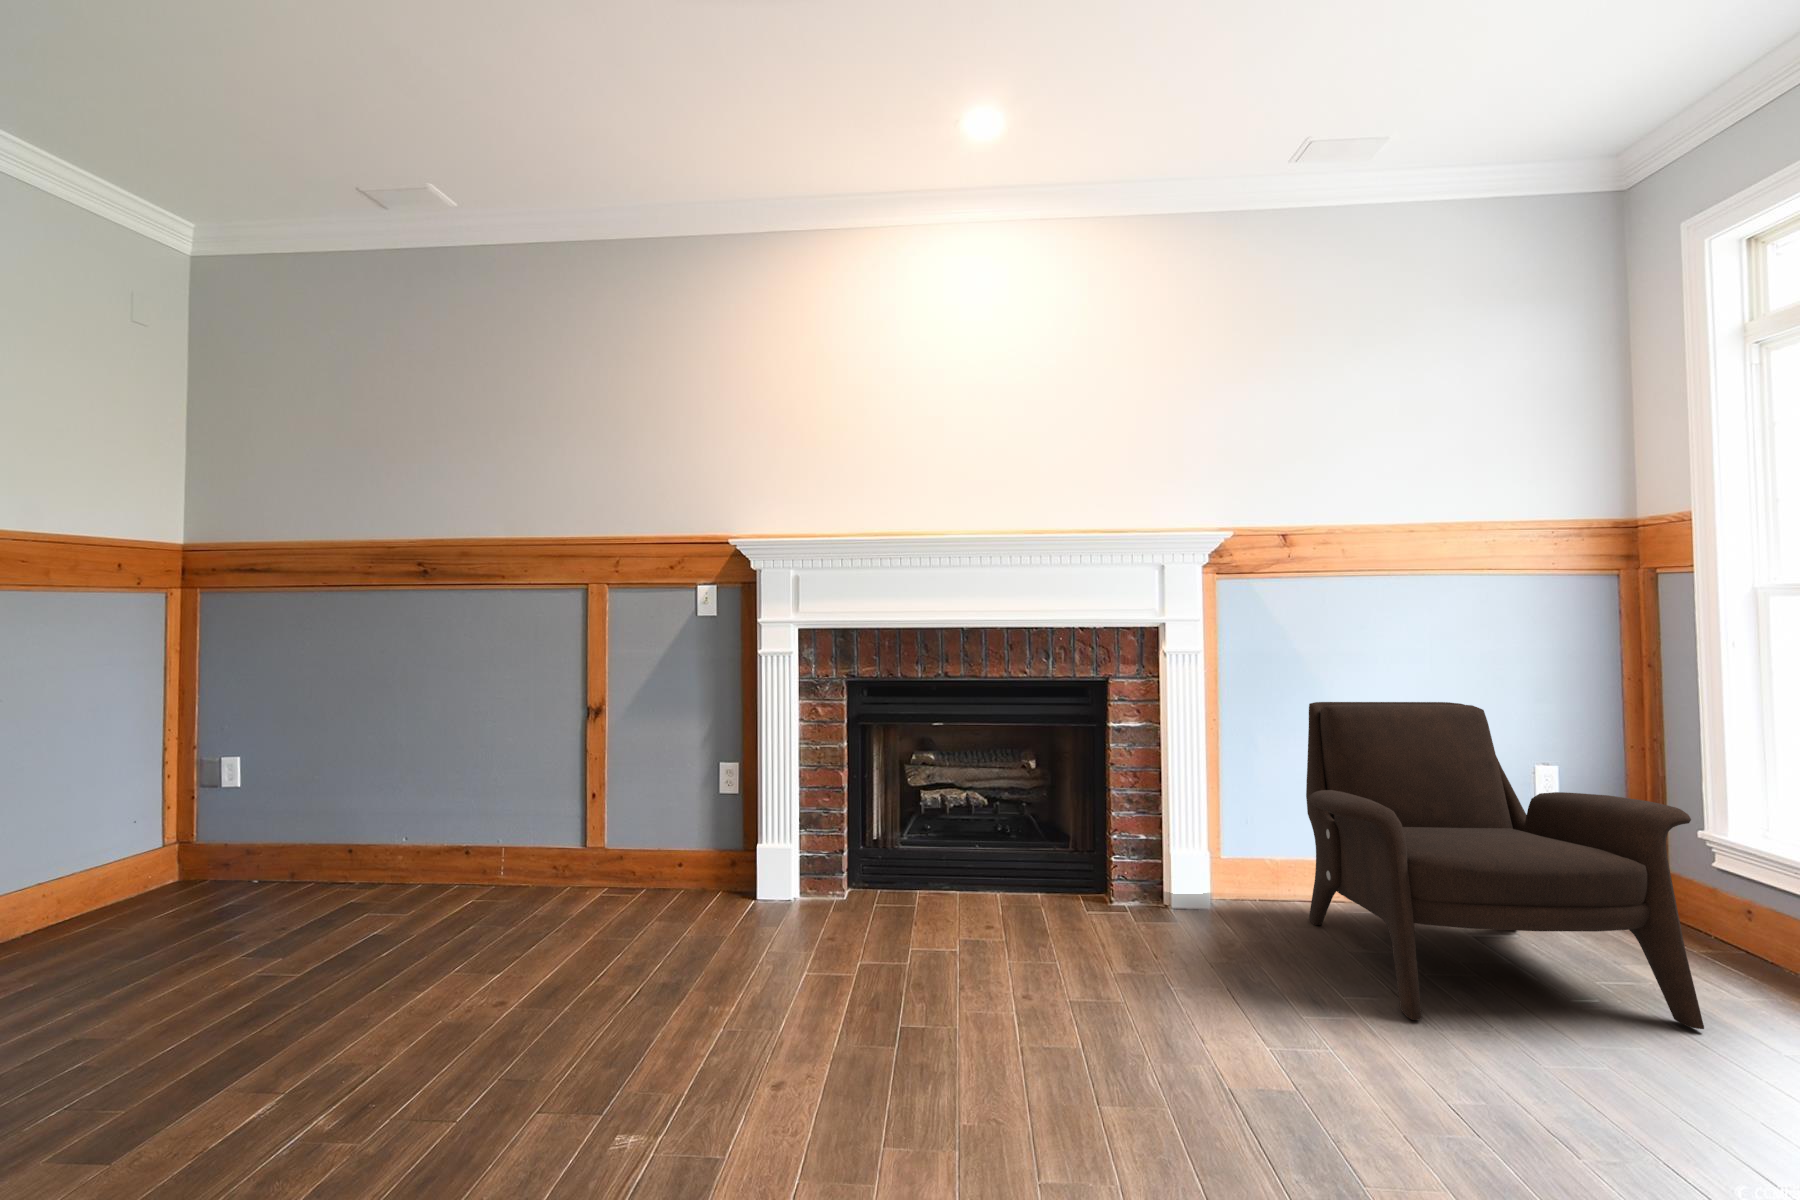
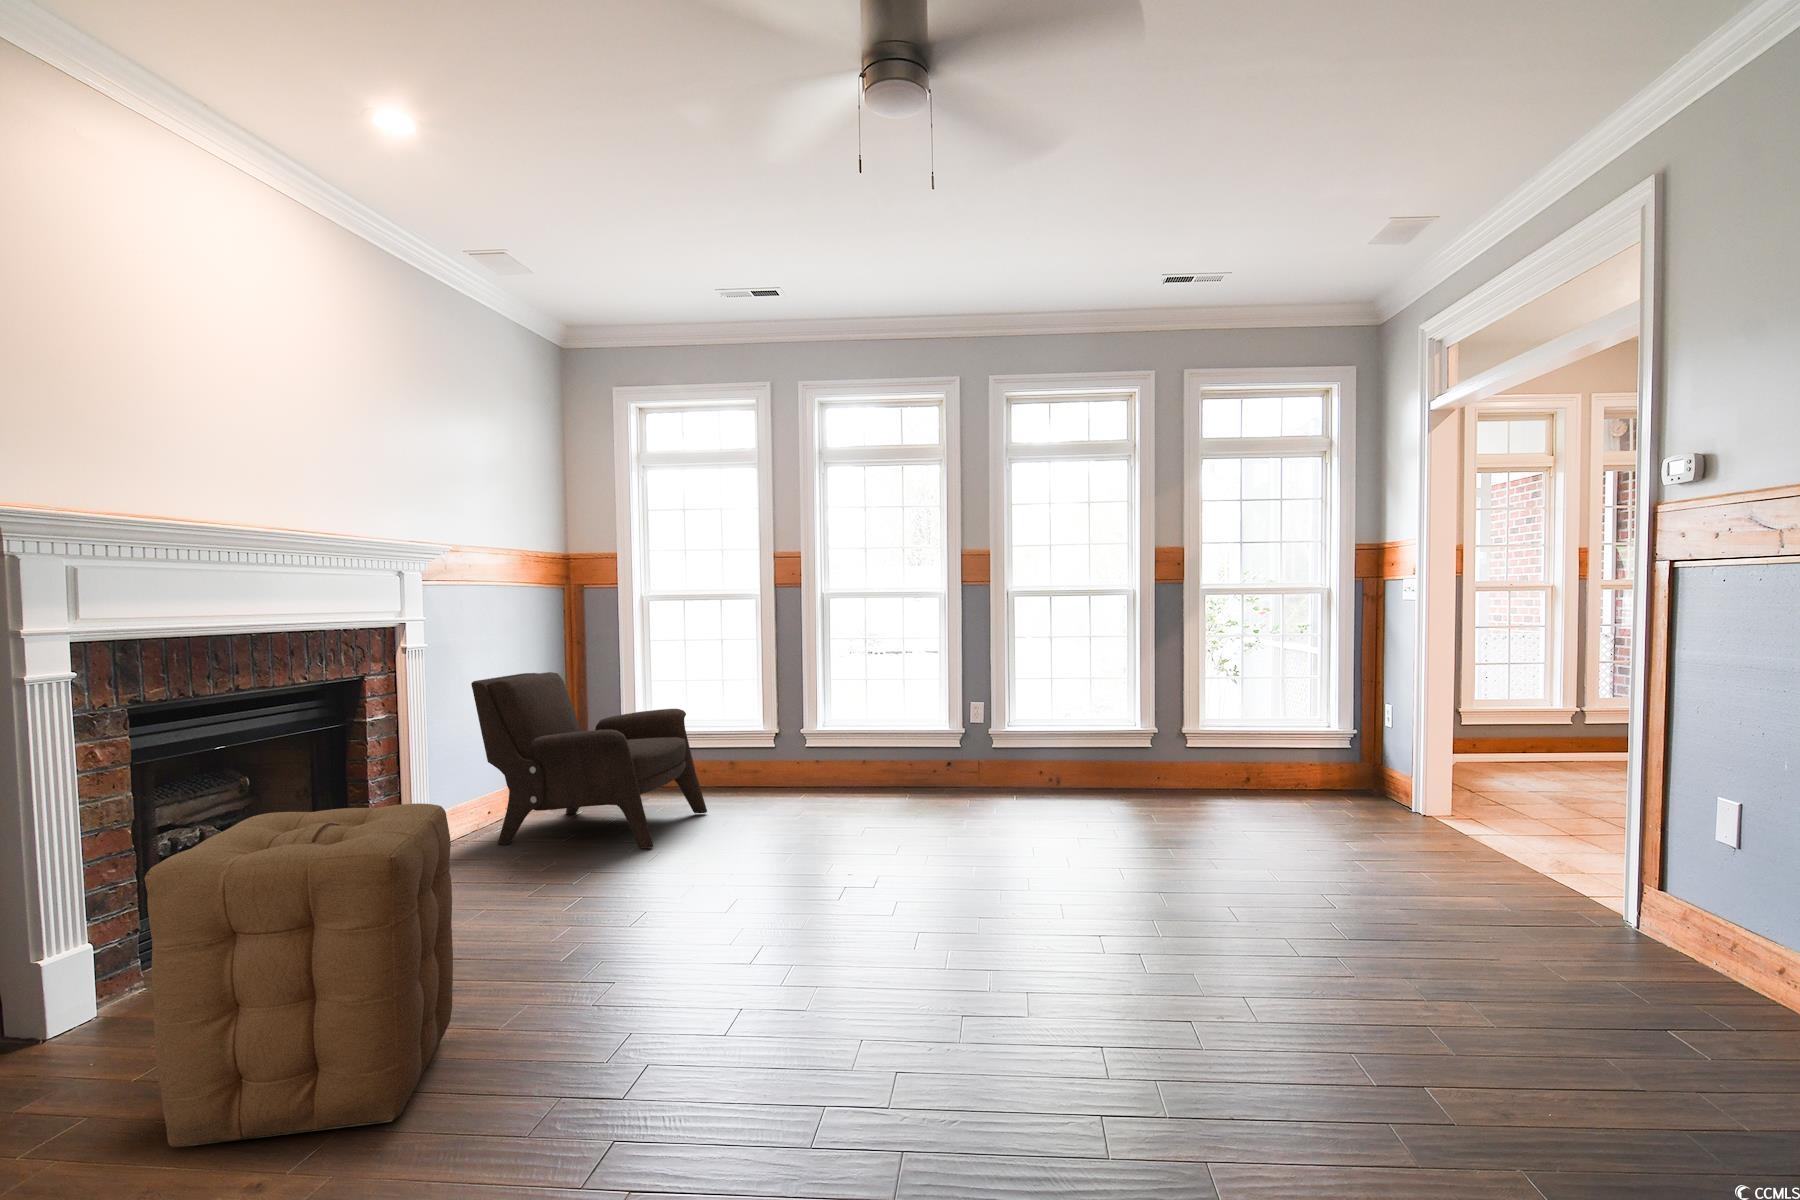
ottoman: none [498,773,708,1059] -> present [144,803,453,1147]

